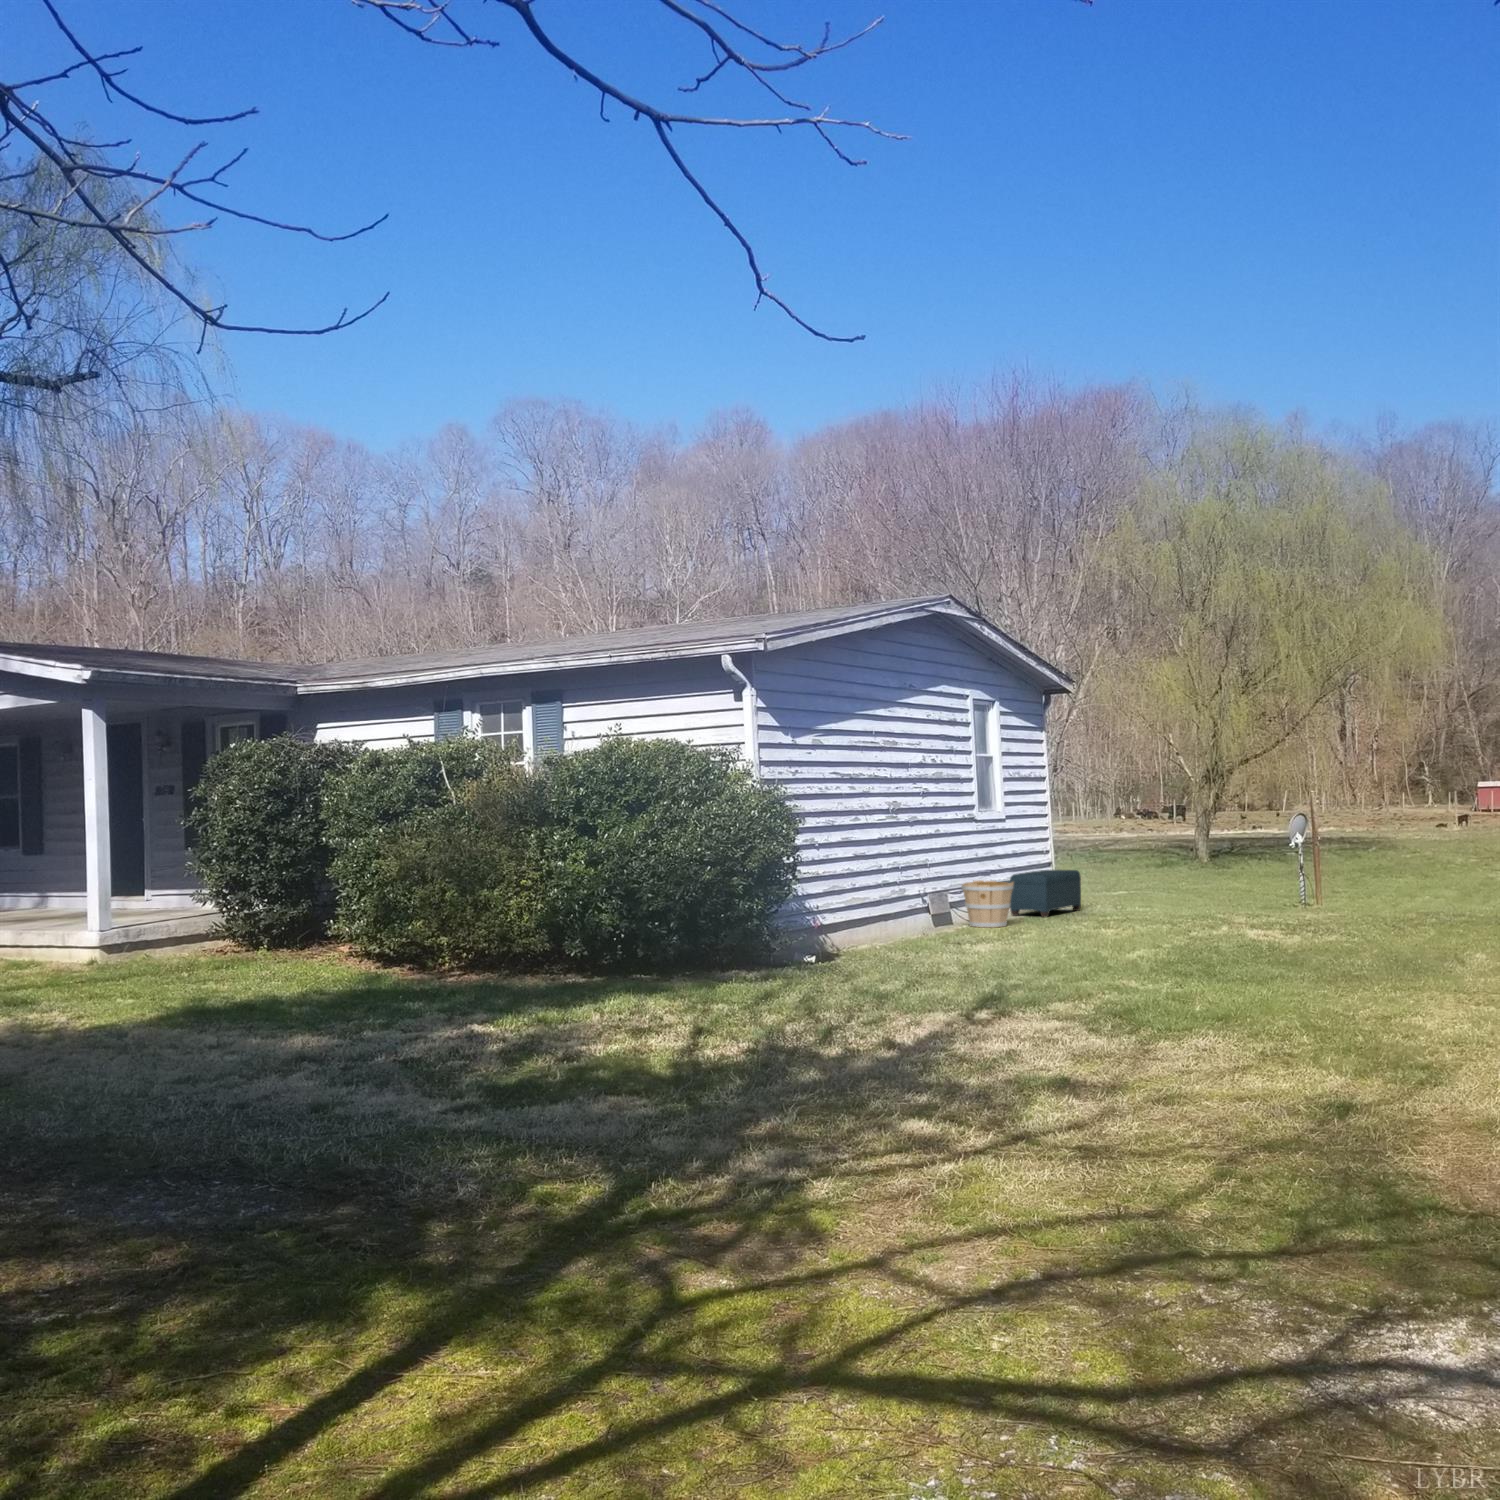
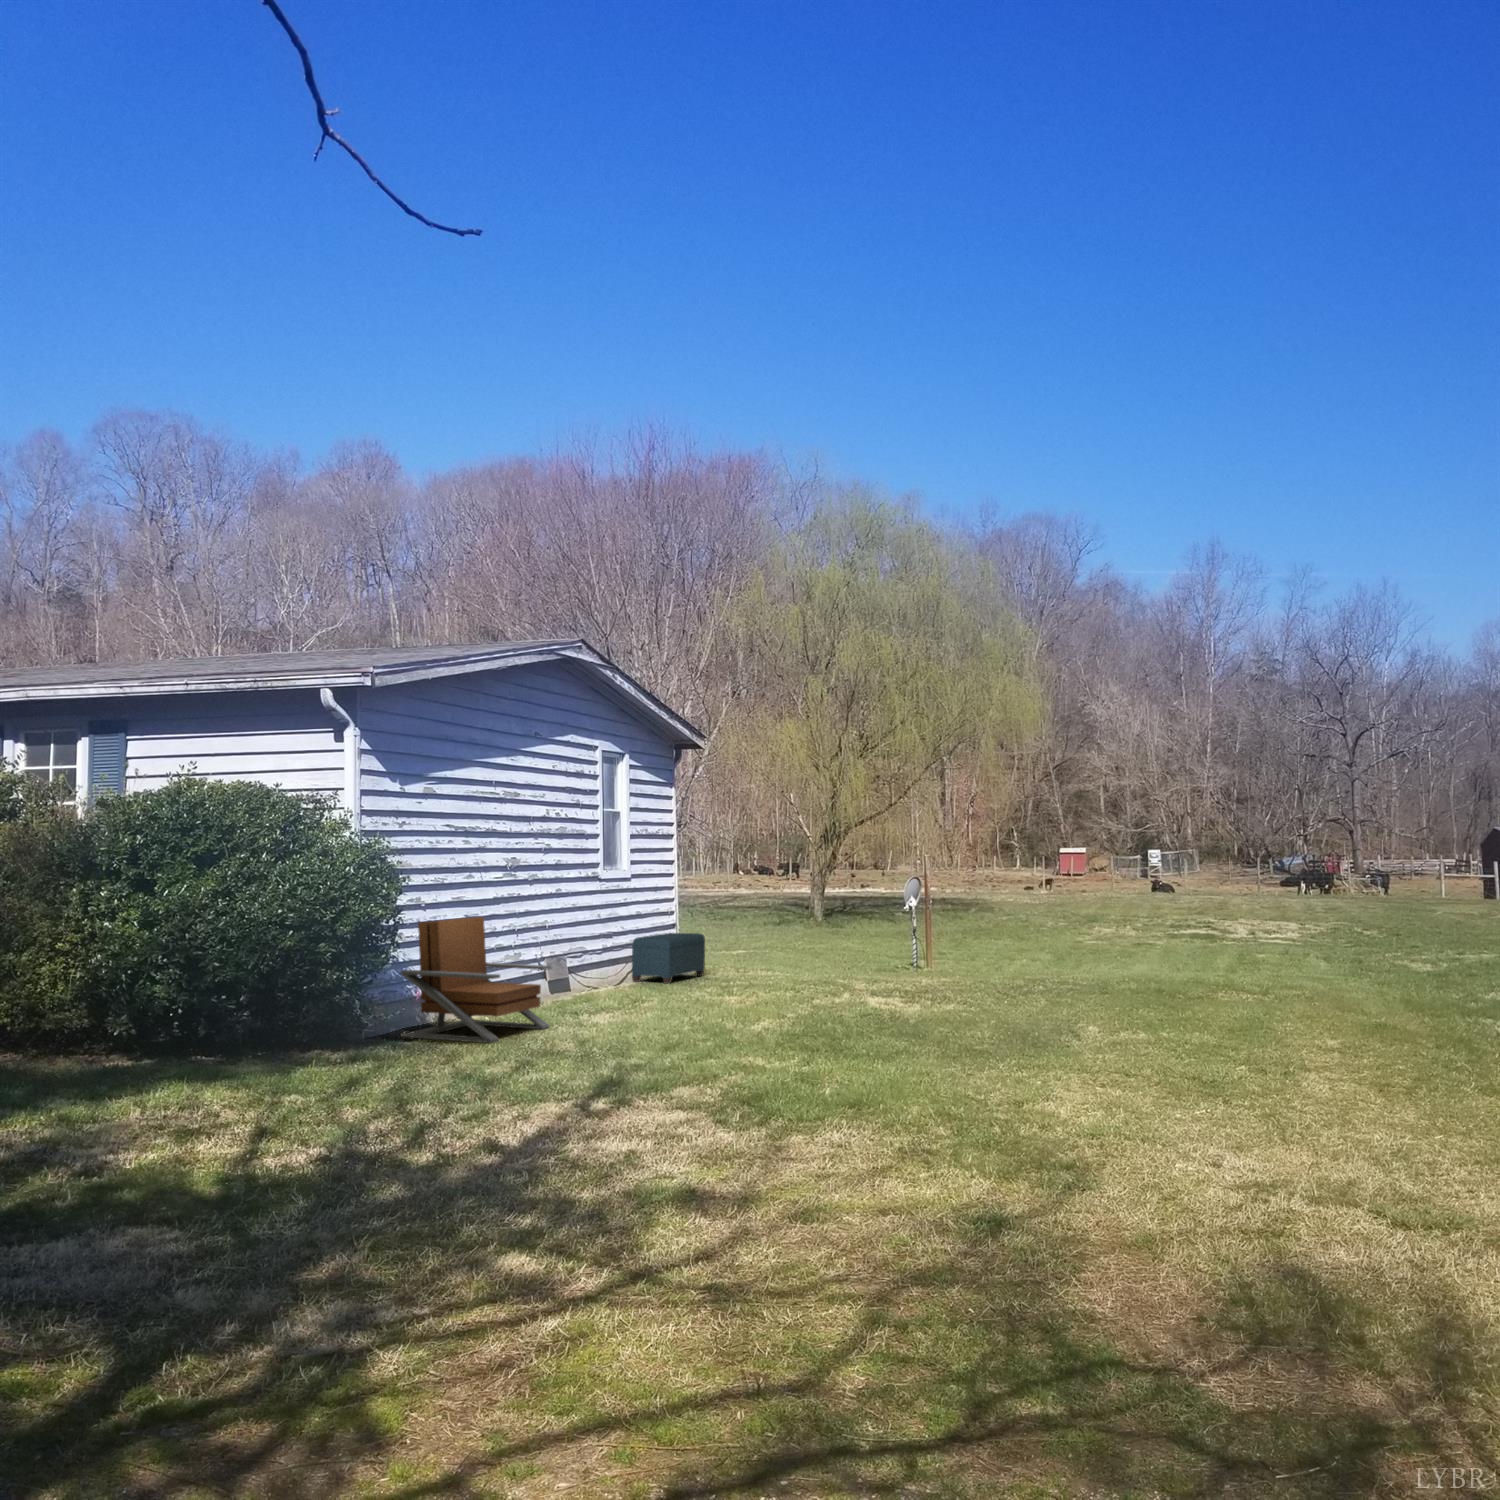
lounge chair: none [800,854,935,967] -> present [401,917,550,1043]
wooden bucket: present [961,880,1014,928] -> none [581,944,637,996]

